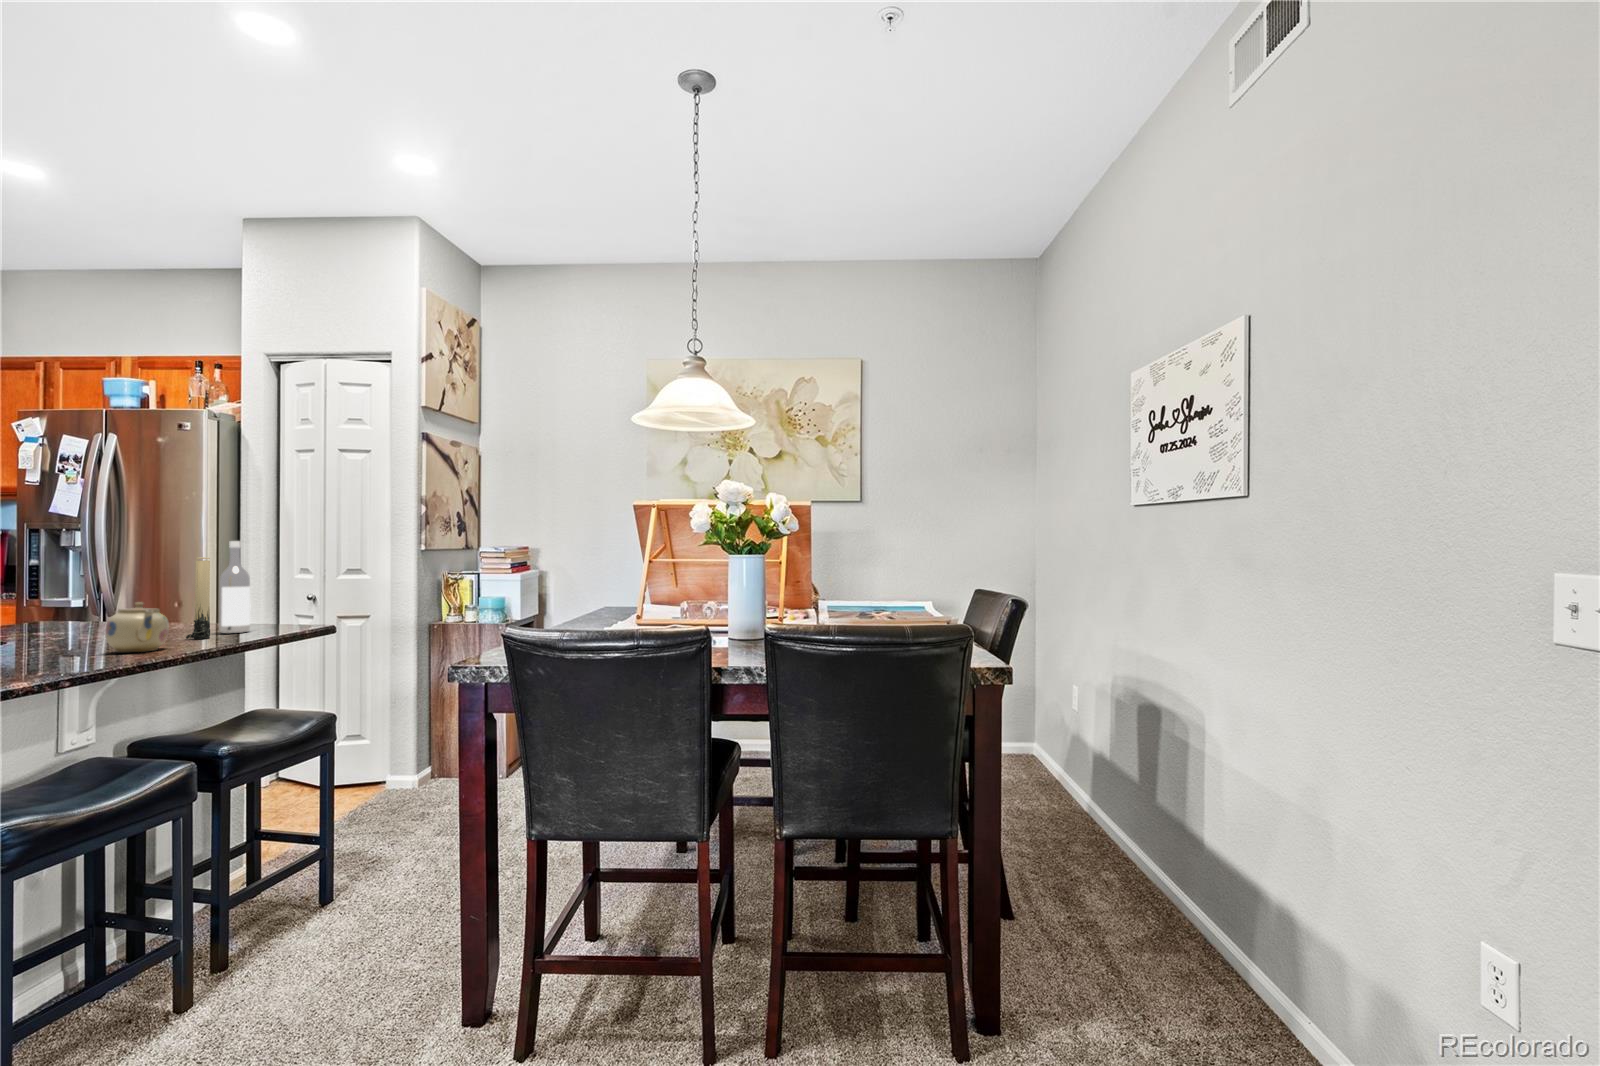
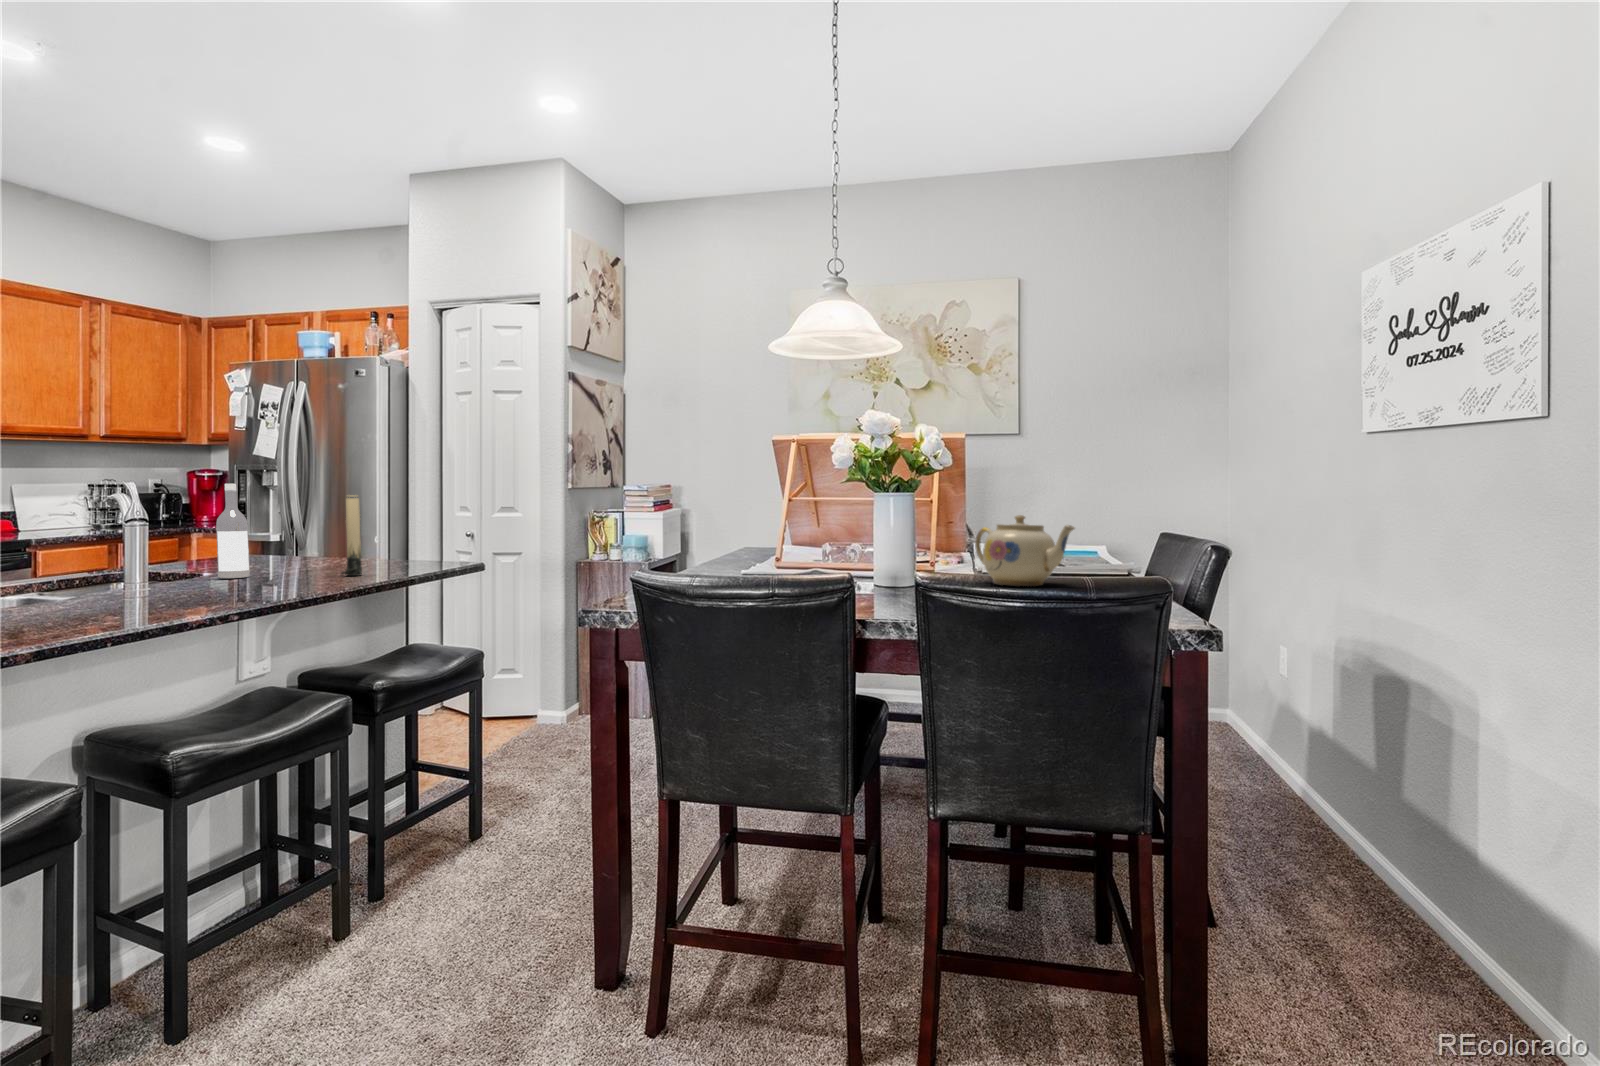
wine bottle: present [220,541,250,633] -> present [216,484,250,579]
teapot: present [105,602,169,652] -> present [975,515,1075,586]

